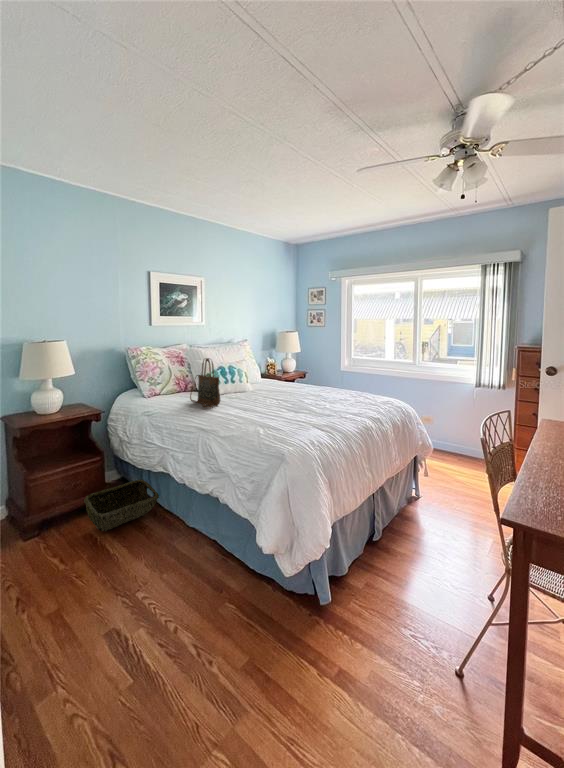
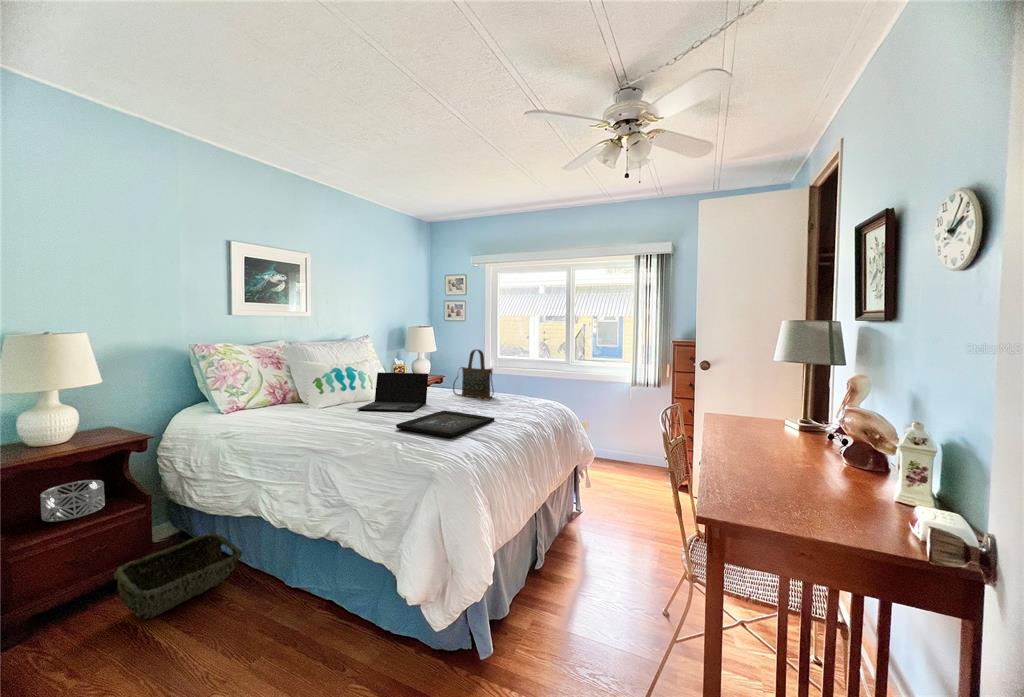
handbag: present [190,358,220,407] -> present [453,349,494,399]
laptop: none [235,370,290,402] -> present [357,372,428,411]
tray: none [261,403,342,426] -> present [396,410,495,437]
decorative bowl: none [44,438,79,463] -> present [40,480,105,522]

